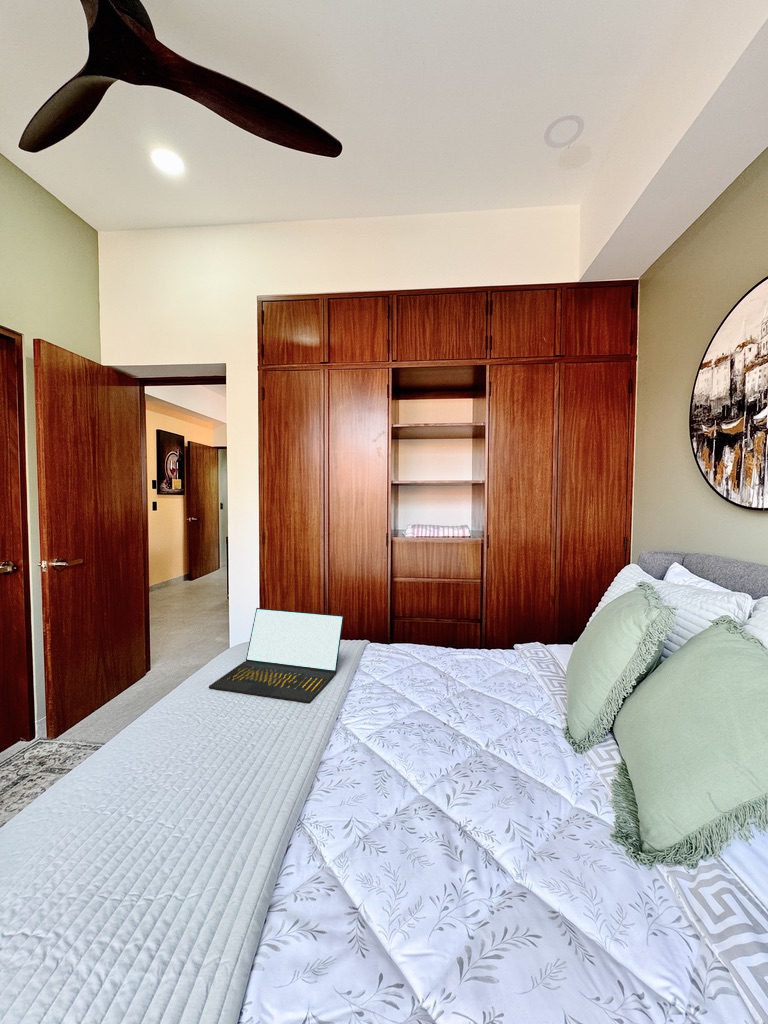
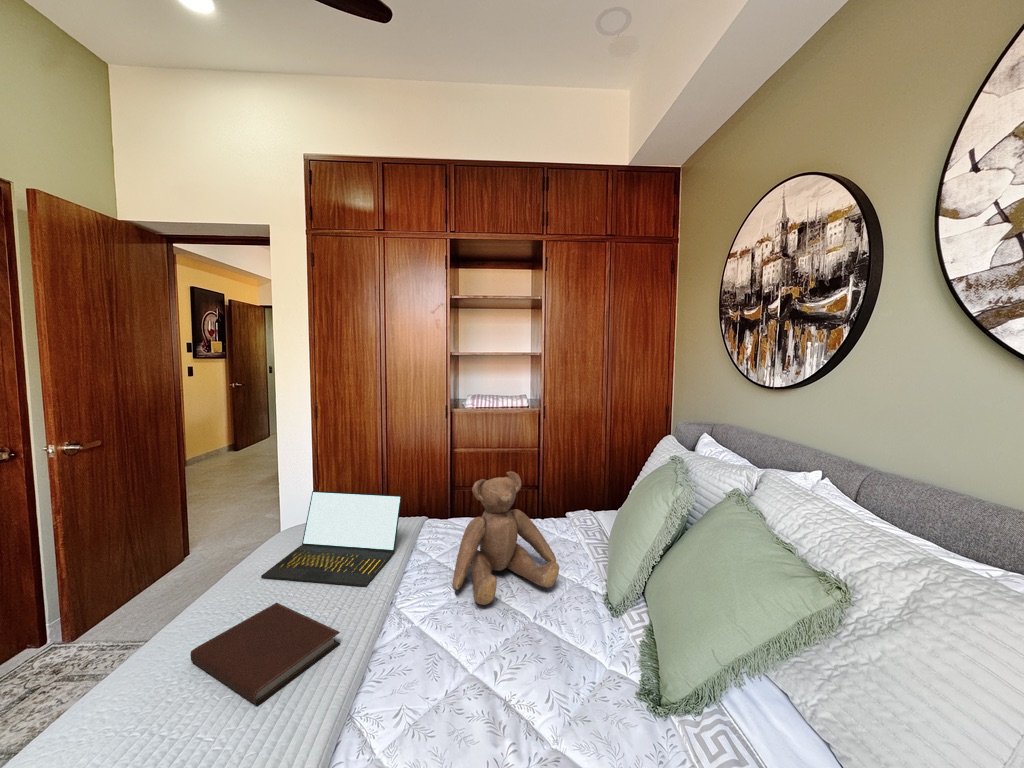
teddy bear: none [397,593,513,729] -> present [452,472,559,605]
notebook: none [148,710,287,802] -> present [190,603,340,705]

